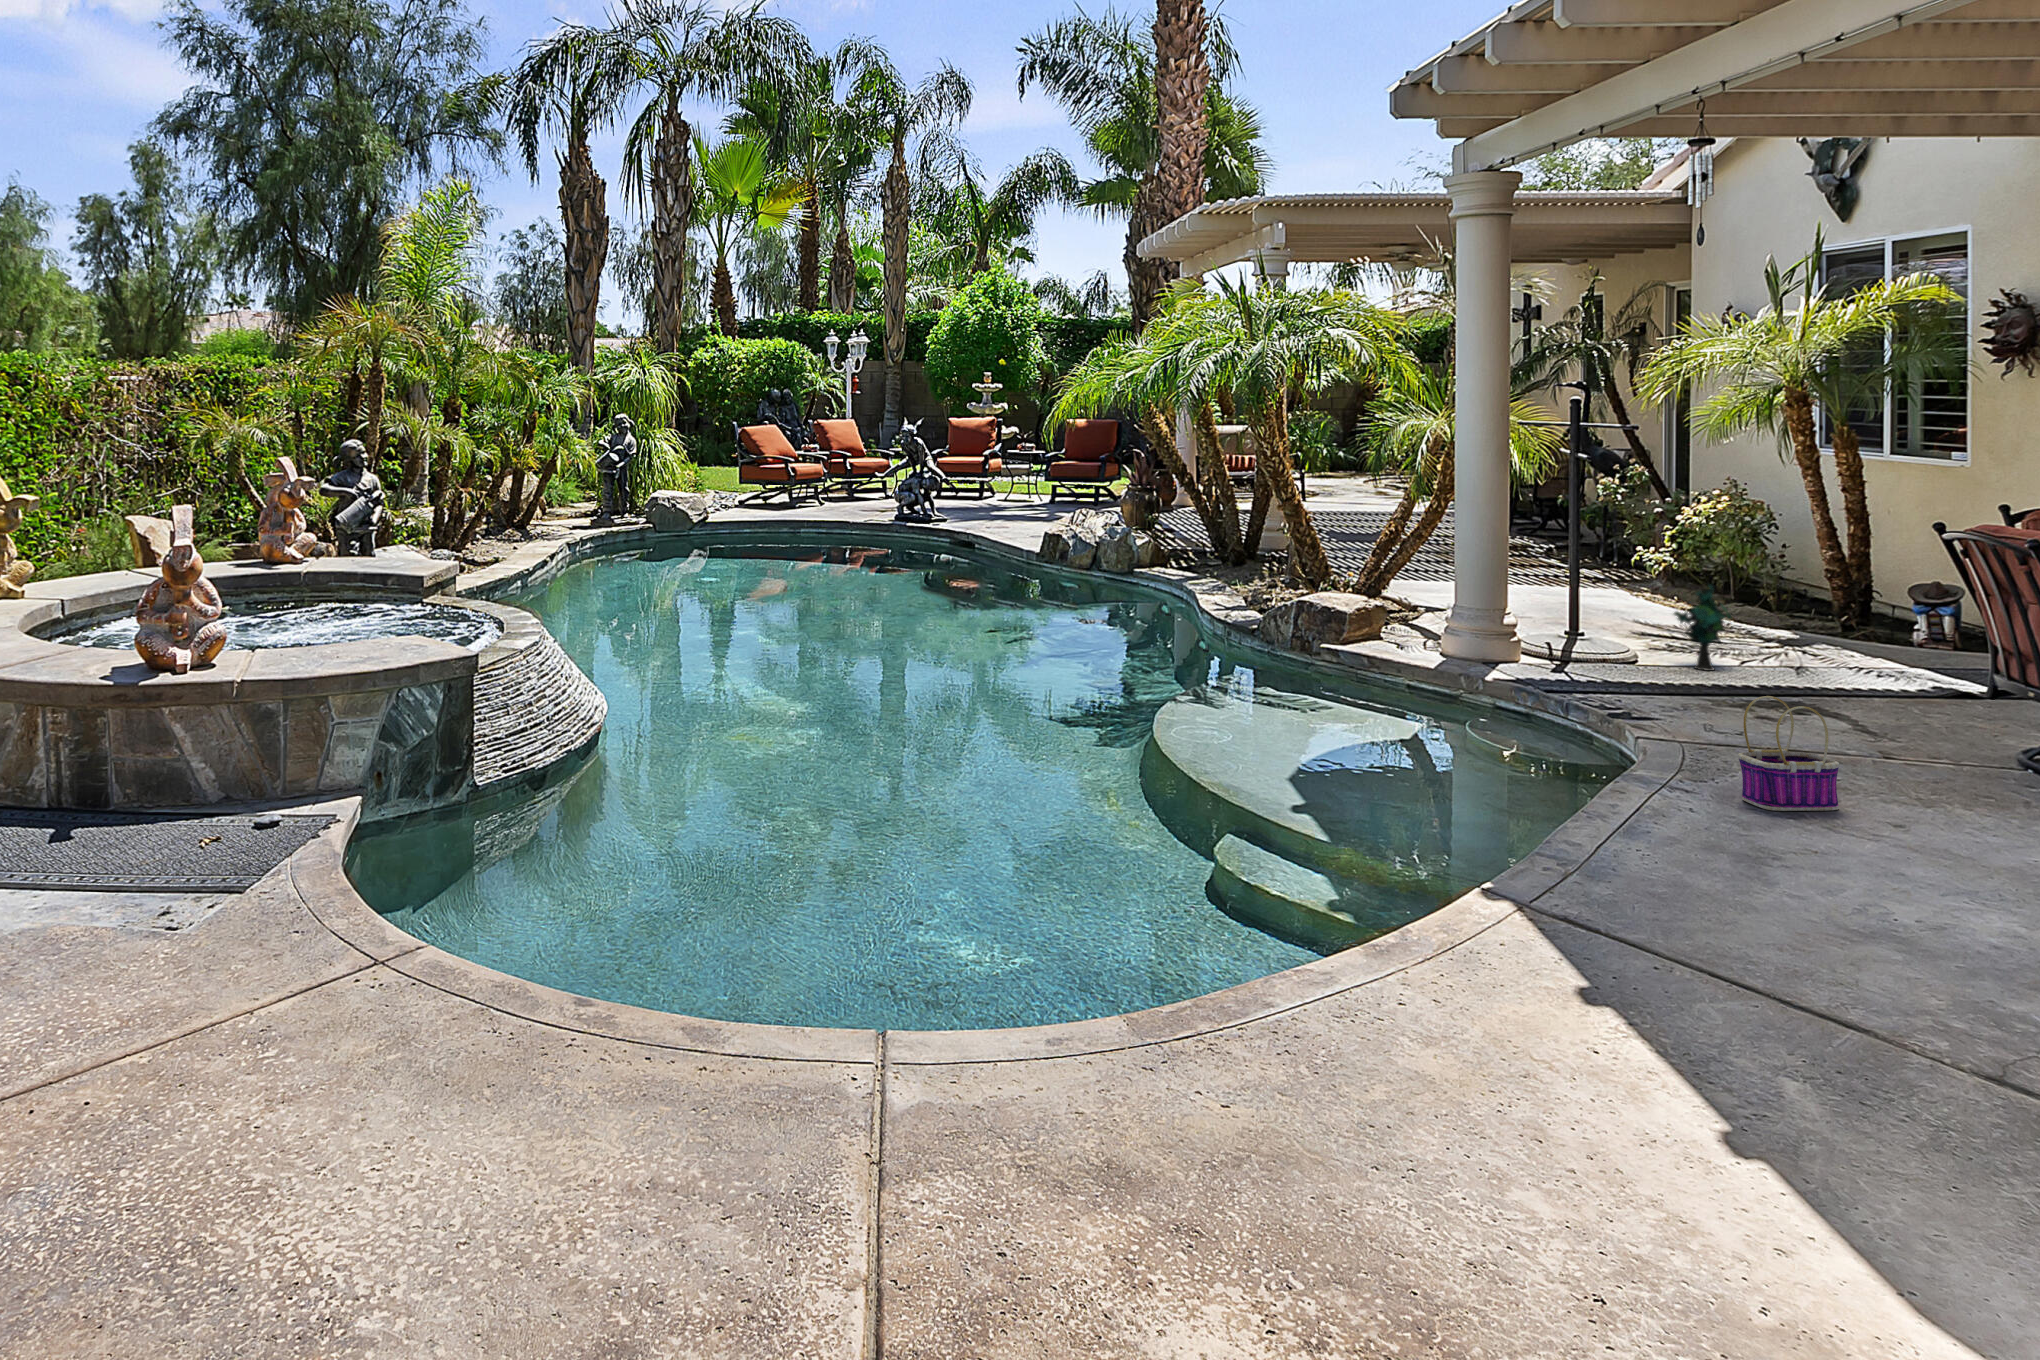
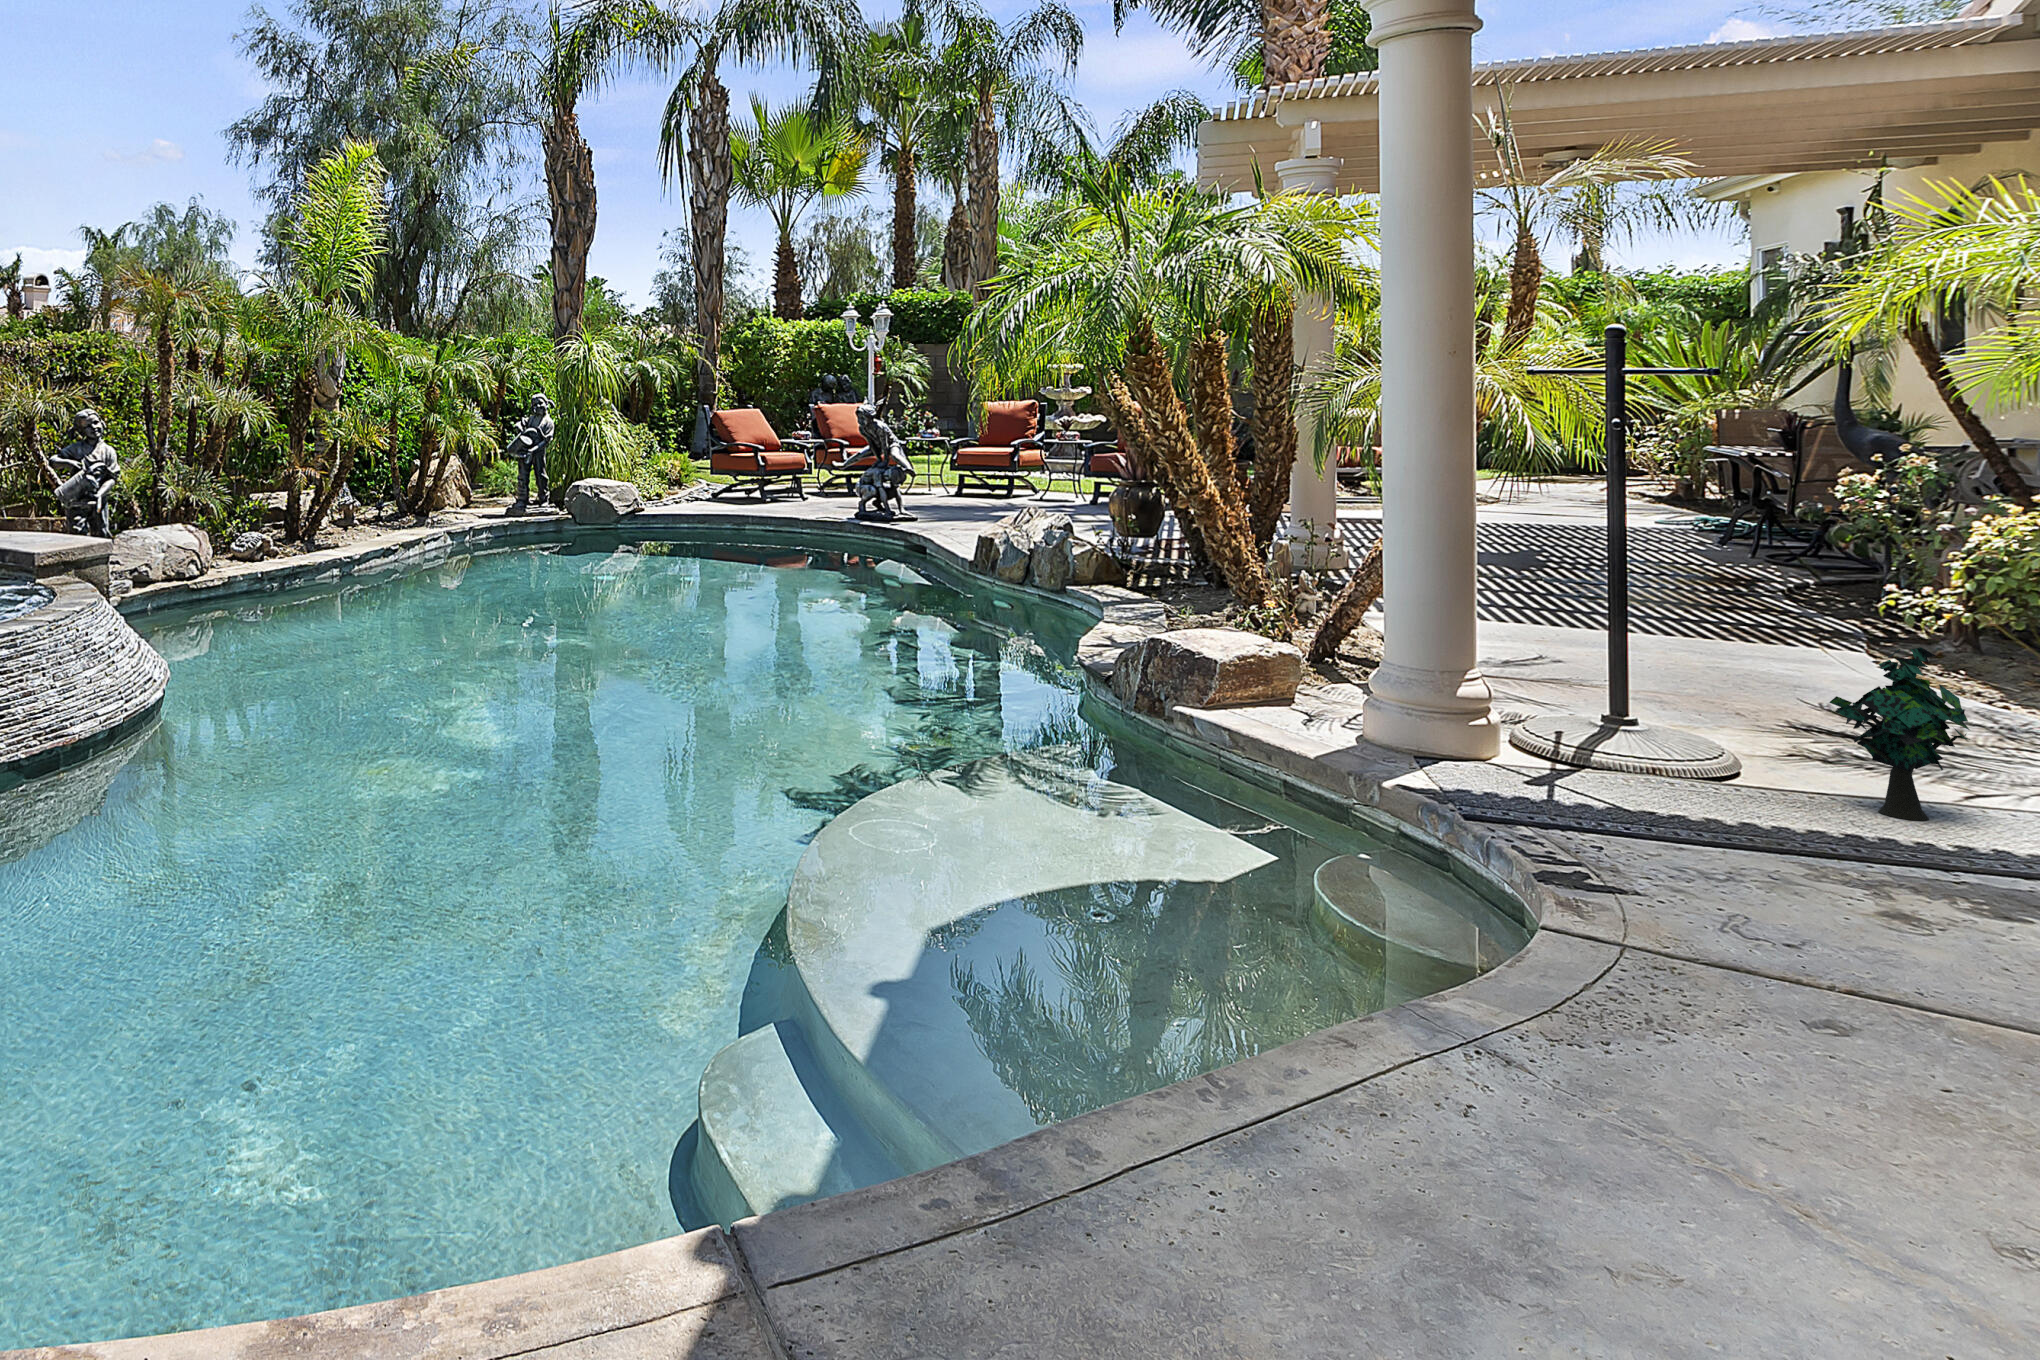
basket: present [1738,696,1839,811] -> none [1591,925,1884,1266]

